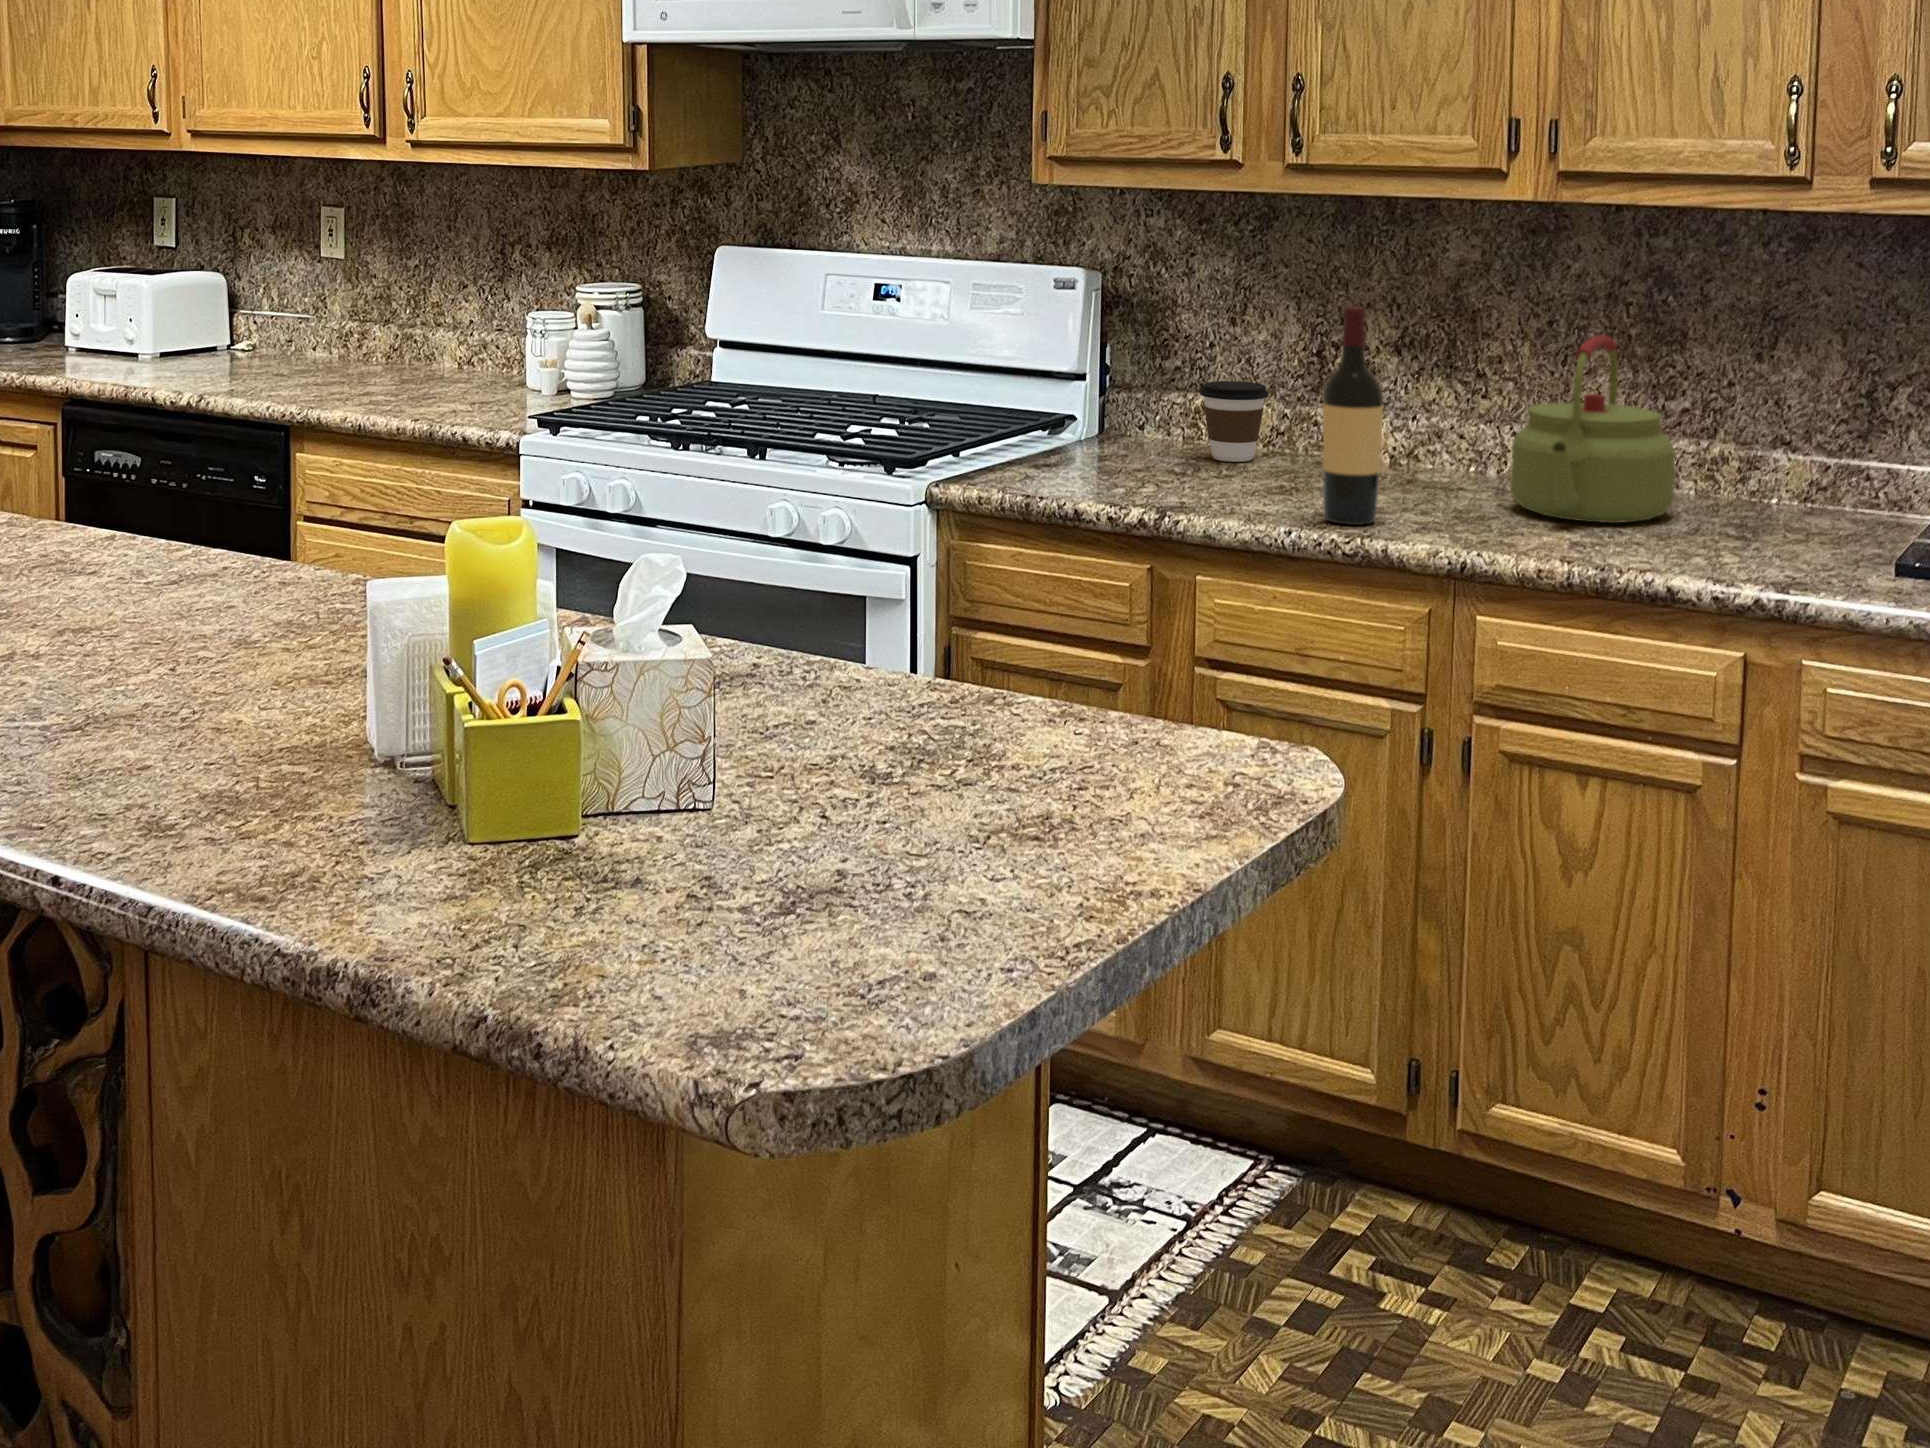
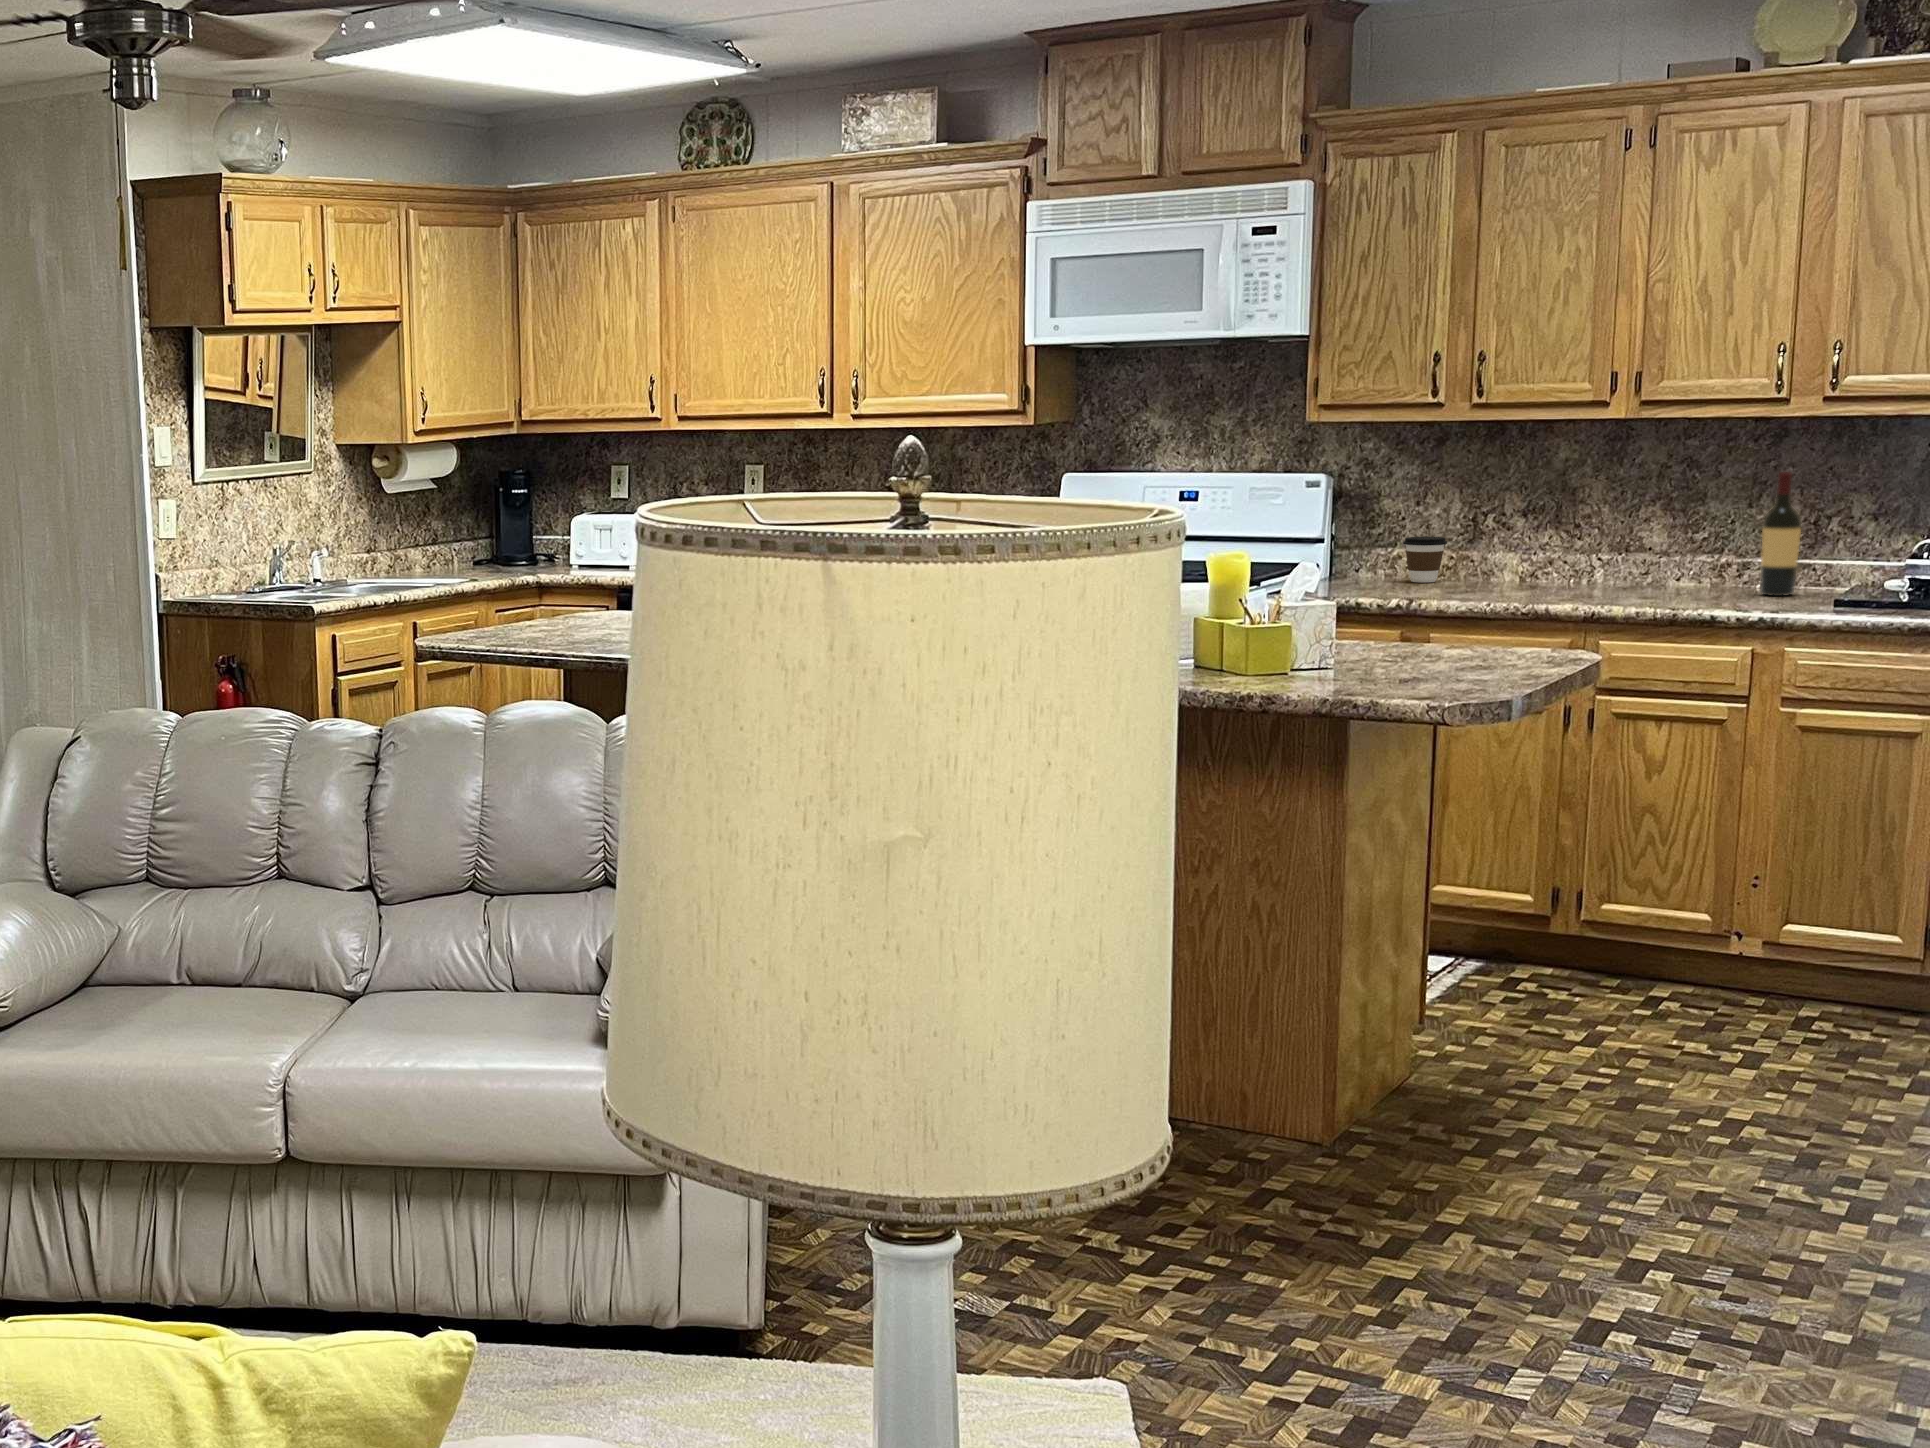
wine bottle: present [1323,306,1383,525] -> present [1760,472,1801,596]
kettle: present [1510,335,1675,523] -> none [1607,492,1706,595]

